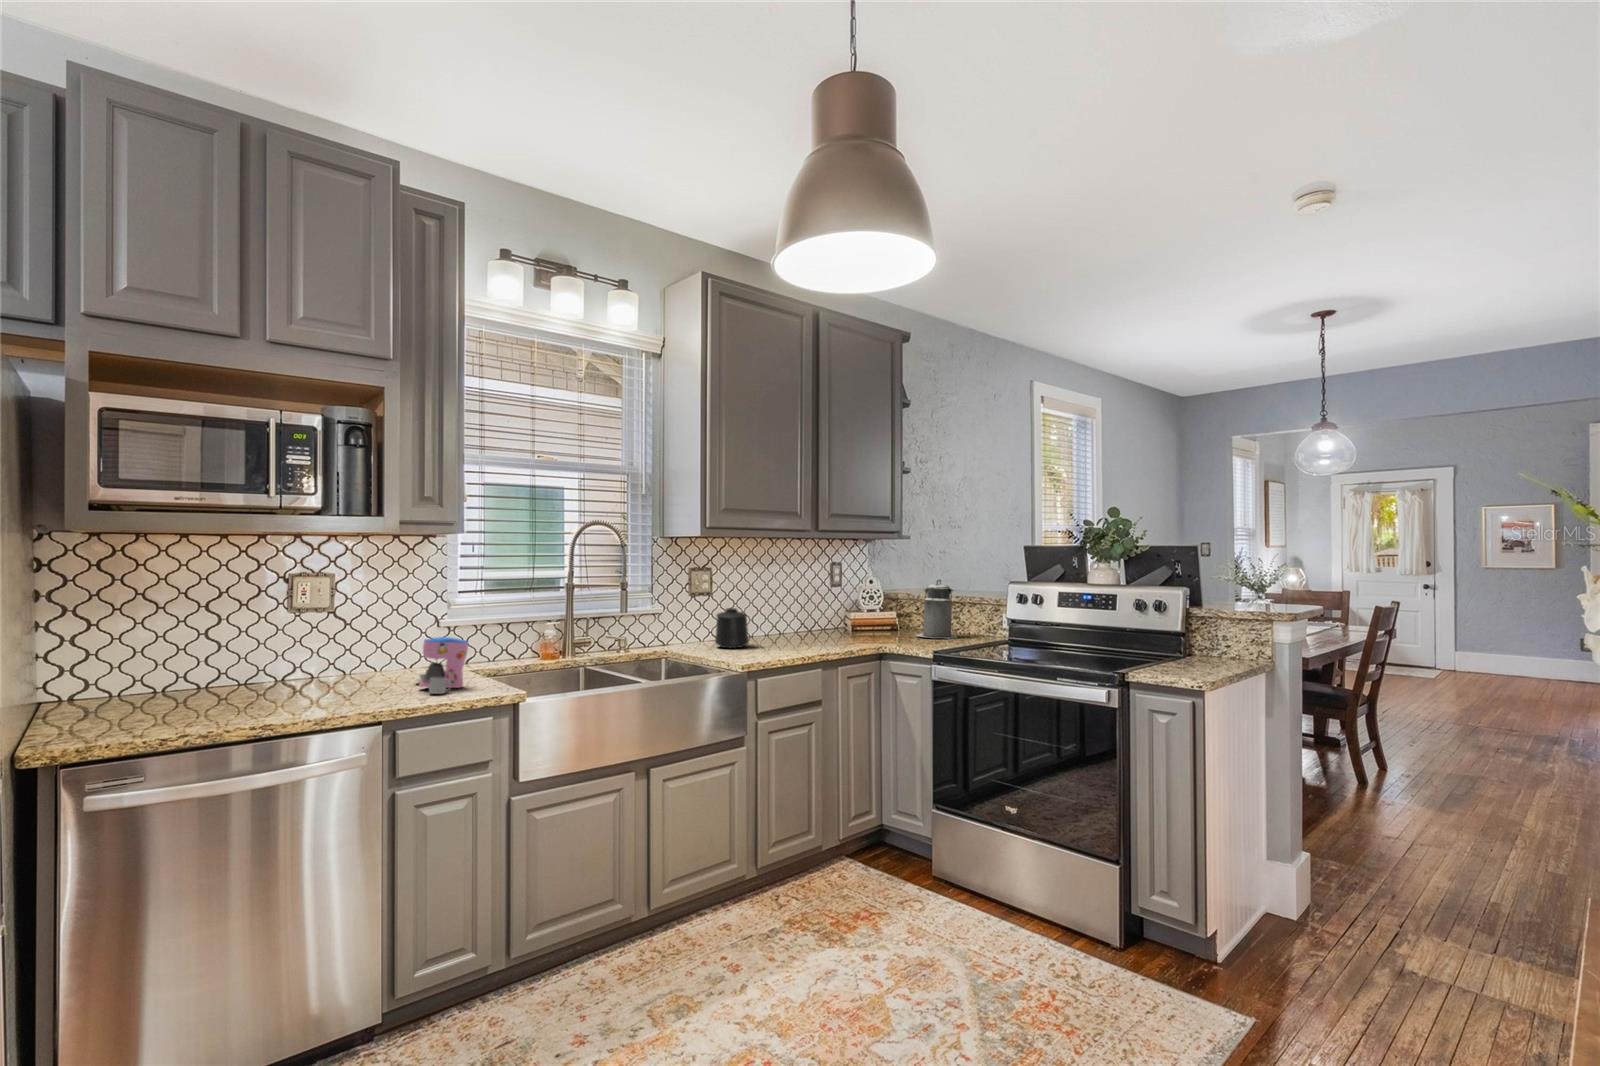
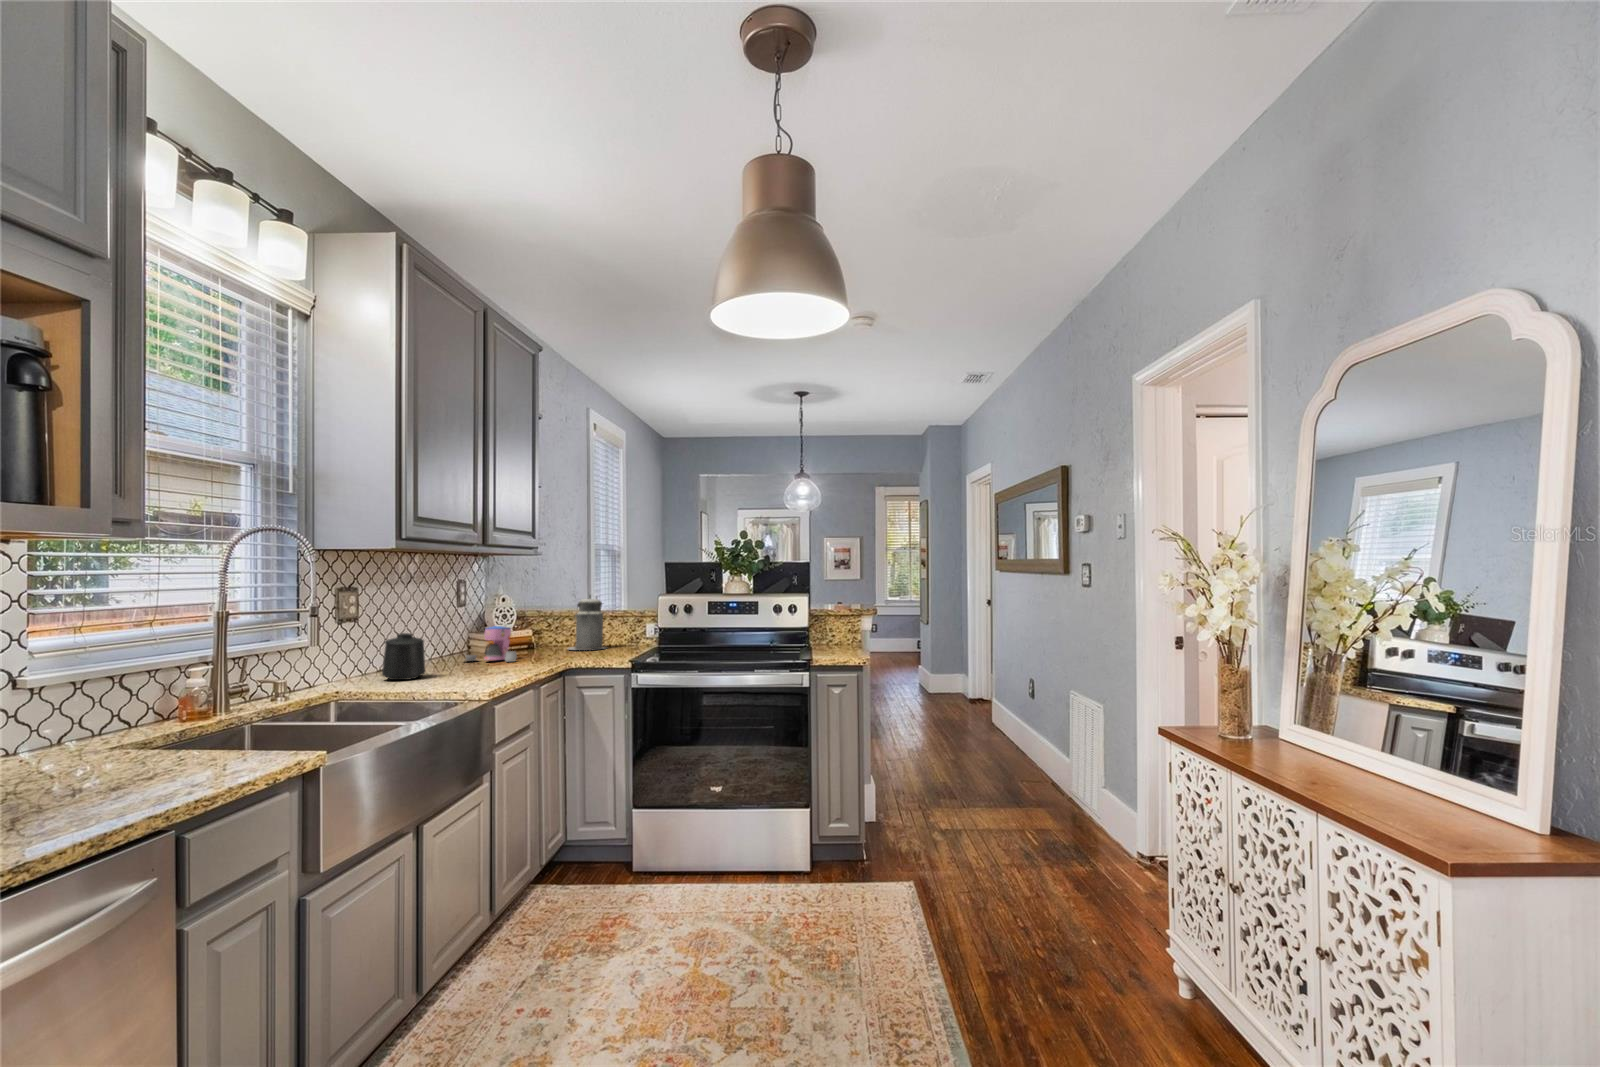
coffee maker: present [417,637,468,694] -> present [466,626,517,662]

